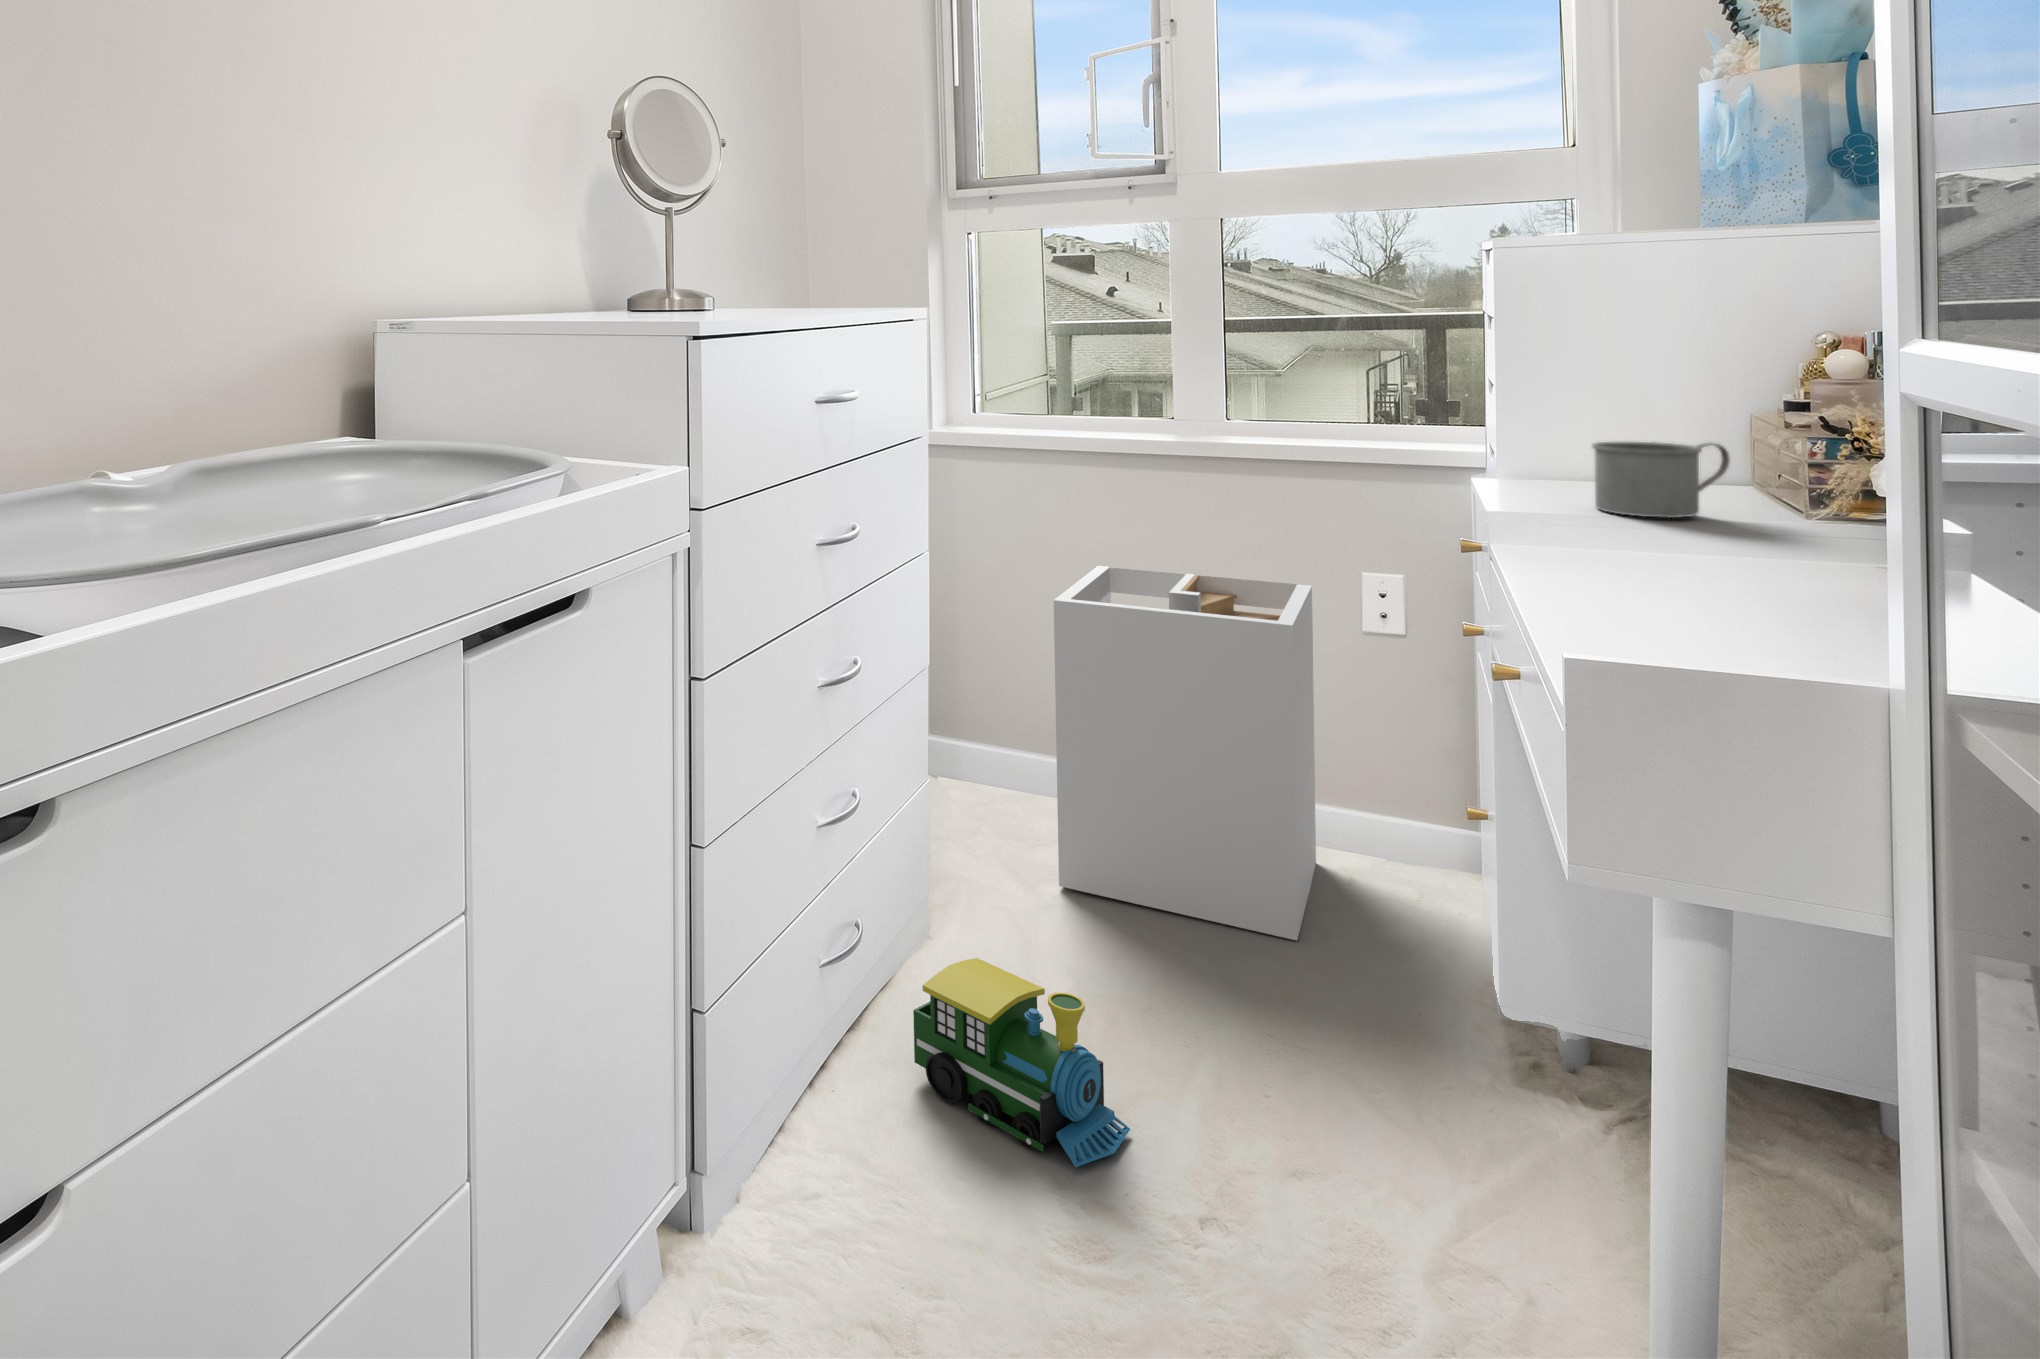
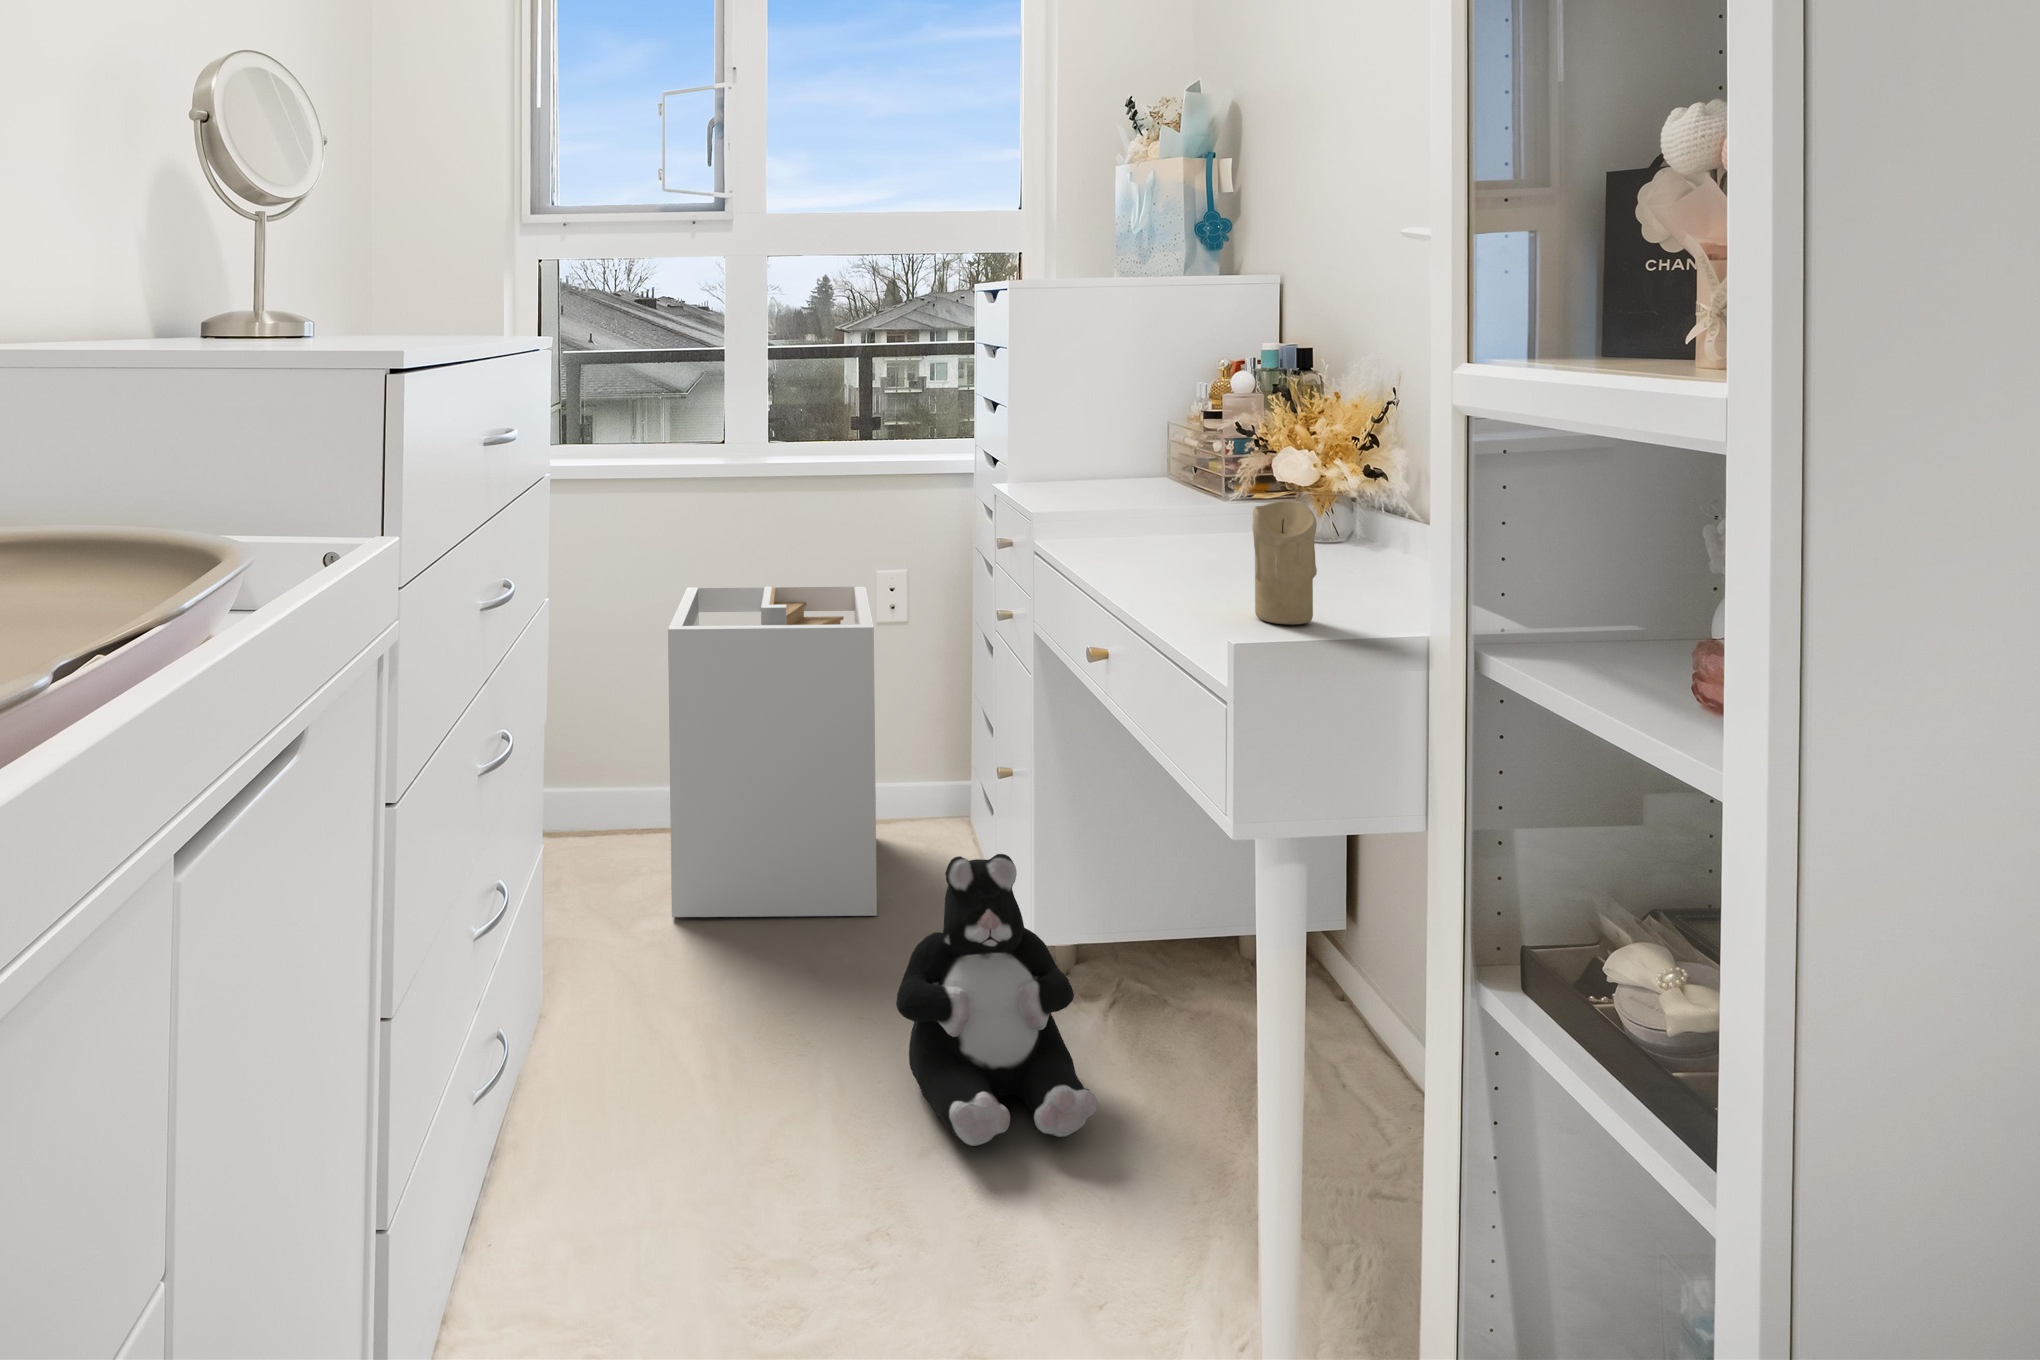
mug: present [1592,442,1730,518] -> none [1100,447,1181,509]
candle: none [1659,502,1758,652] -> present [1253,500,1317,624]
plush toy: none [1261,876,1504,1207] -> present [896,854,1097,1146]
toy train: present [913,958,1130,1167] -> none [588,1031,804,1230]

